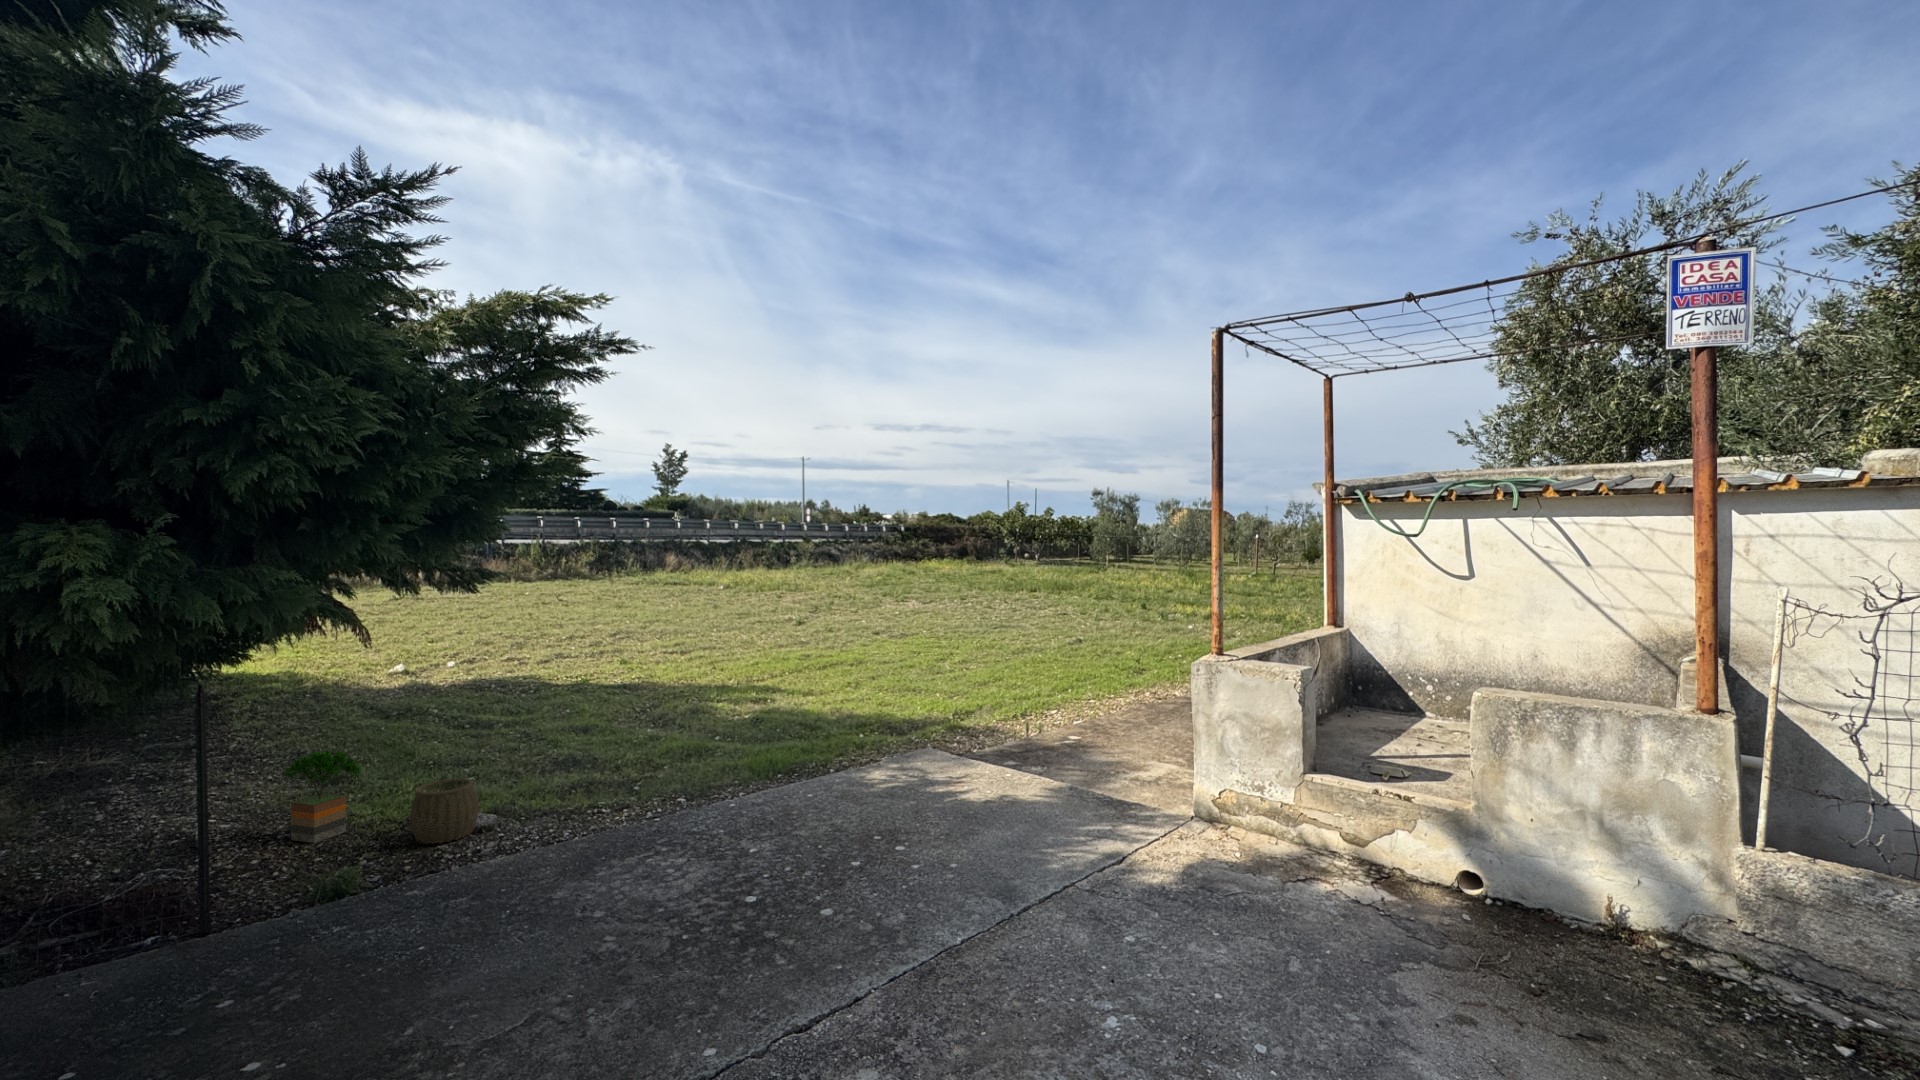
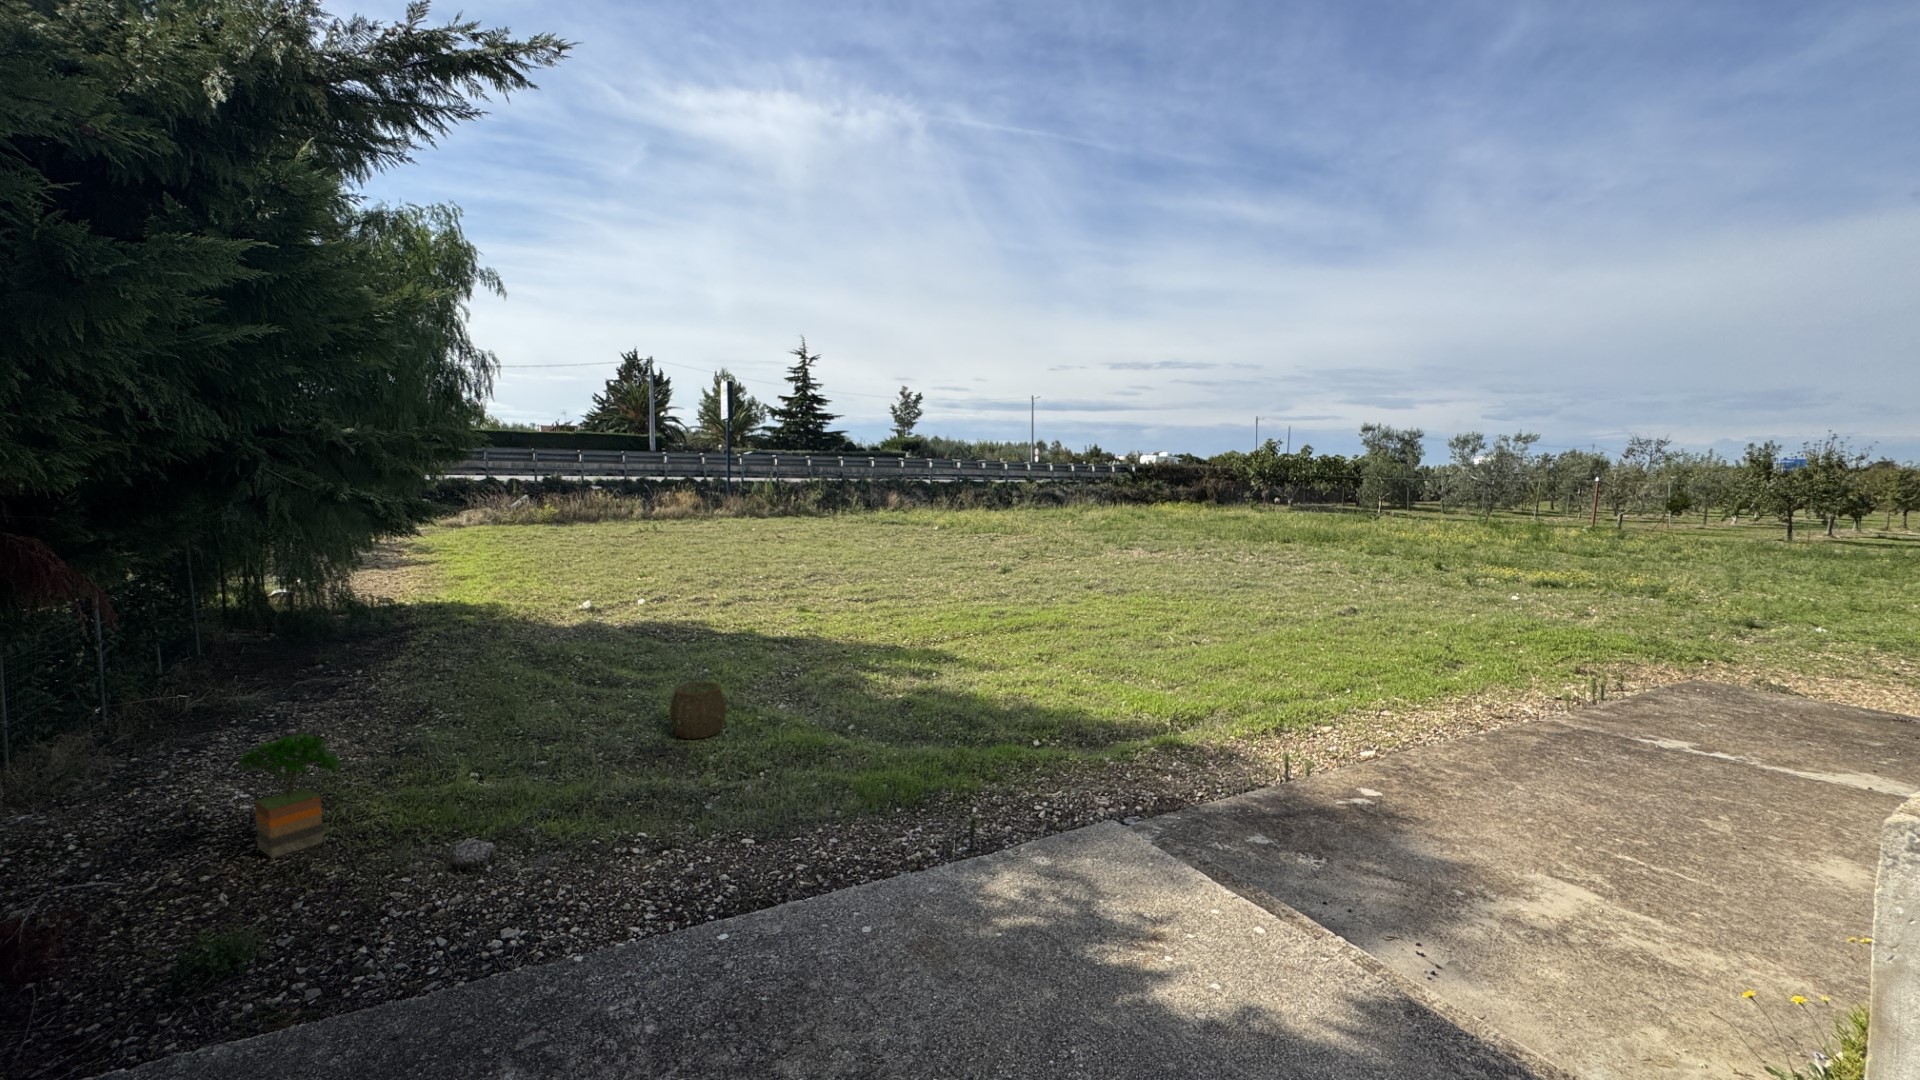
woven basket: present [409,778,479,844] -> present [670,682,726,739]

